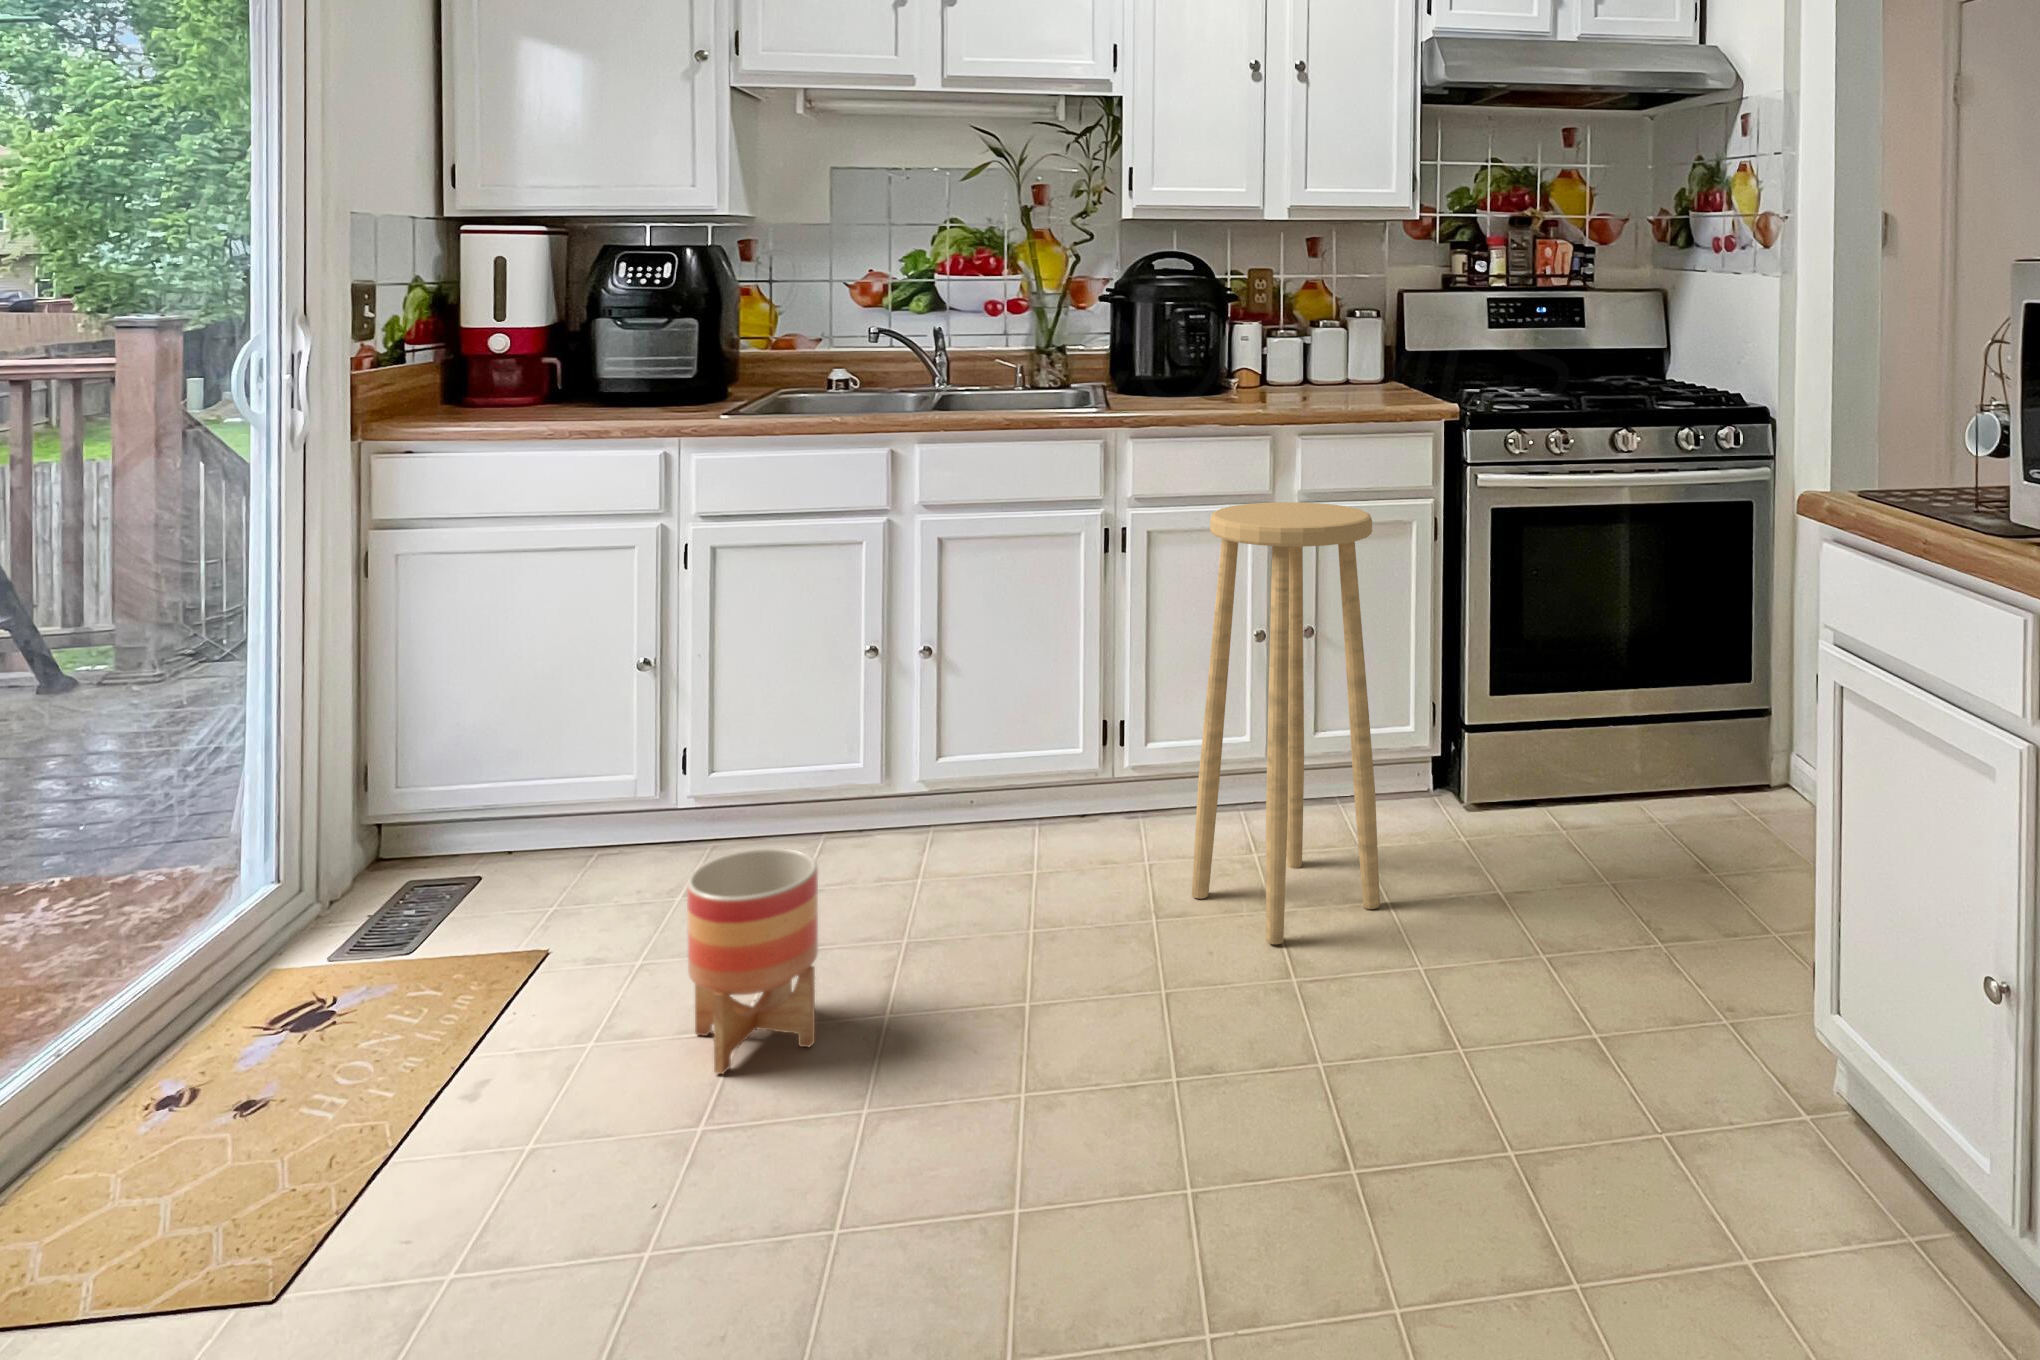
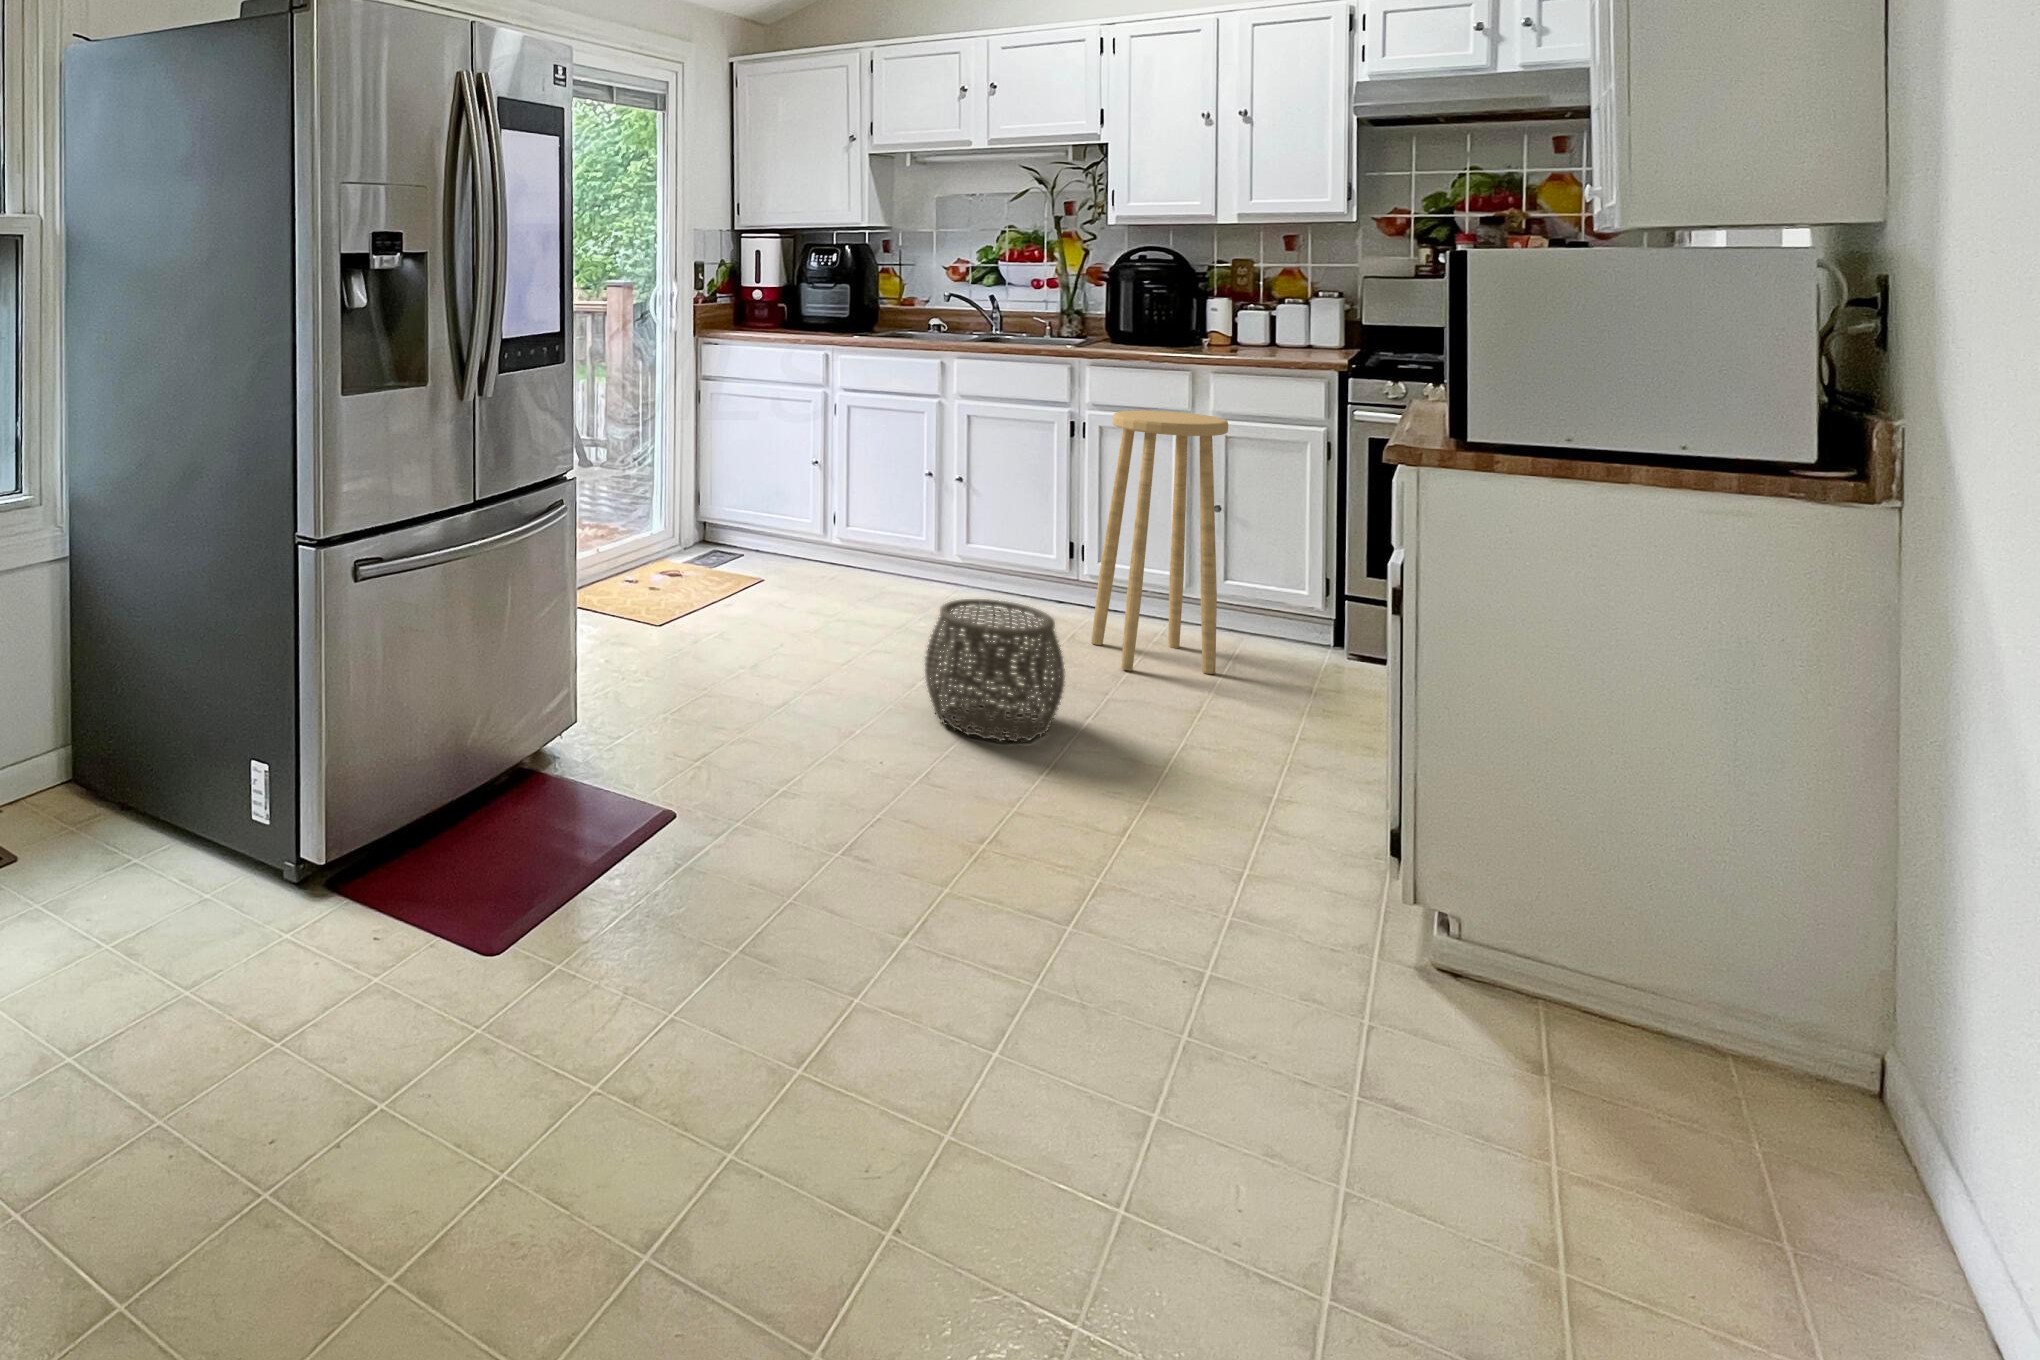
planter: present [687,848,818,1074] -> none [801,547,862,642]
woven basket: none [1036,923,1305,1265] -> present [925,599,1065,742]

